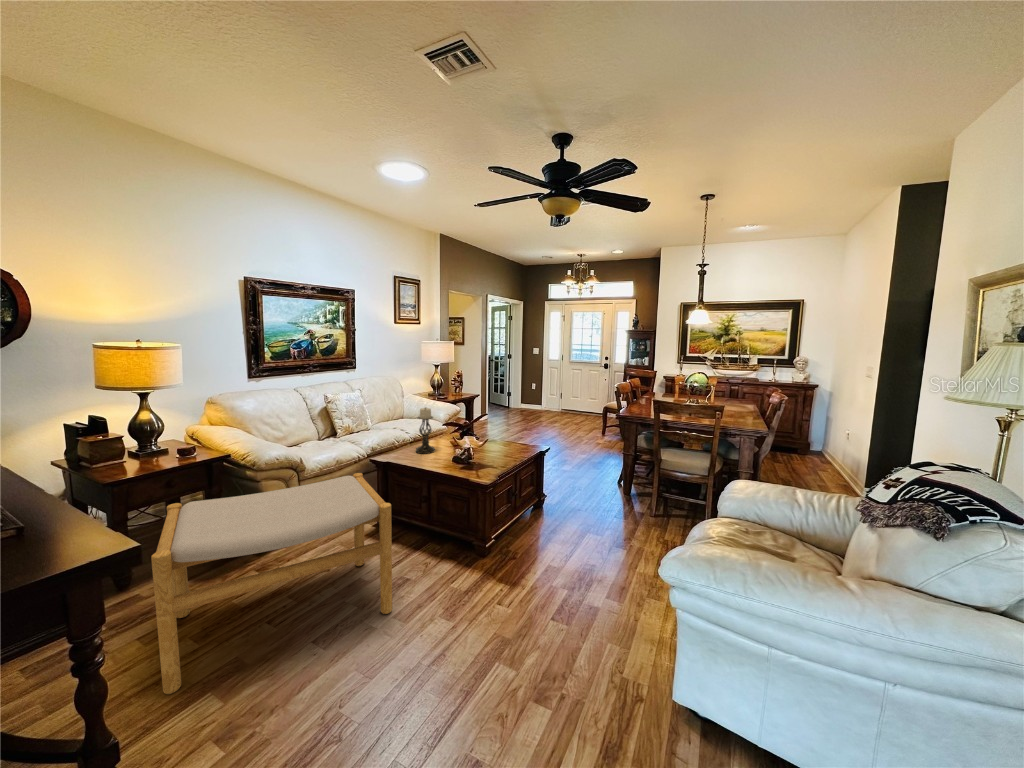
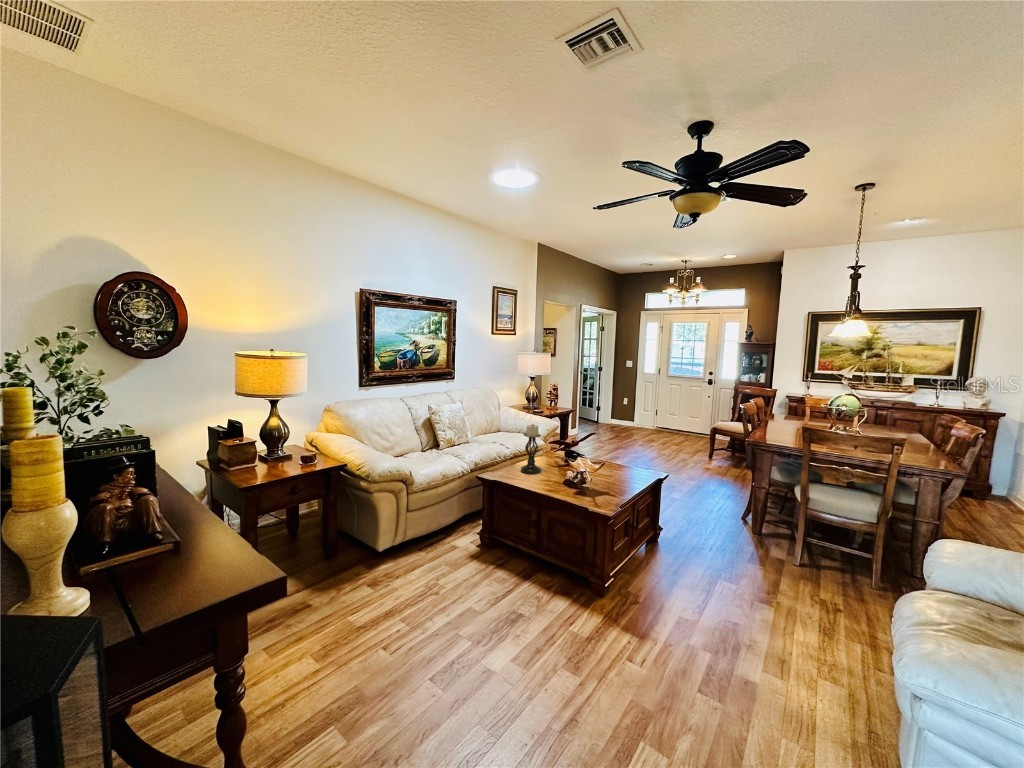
footstool: present [151,473,392,694] -> none [290,493,515,718]

